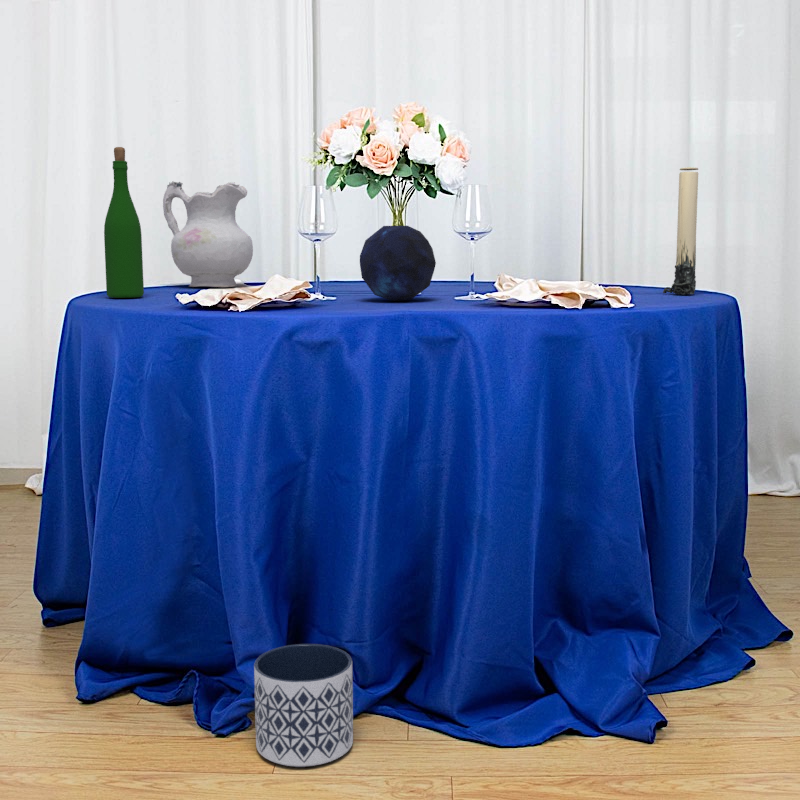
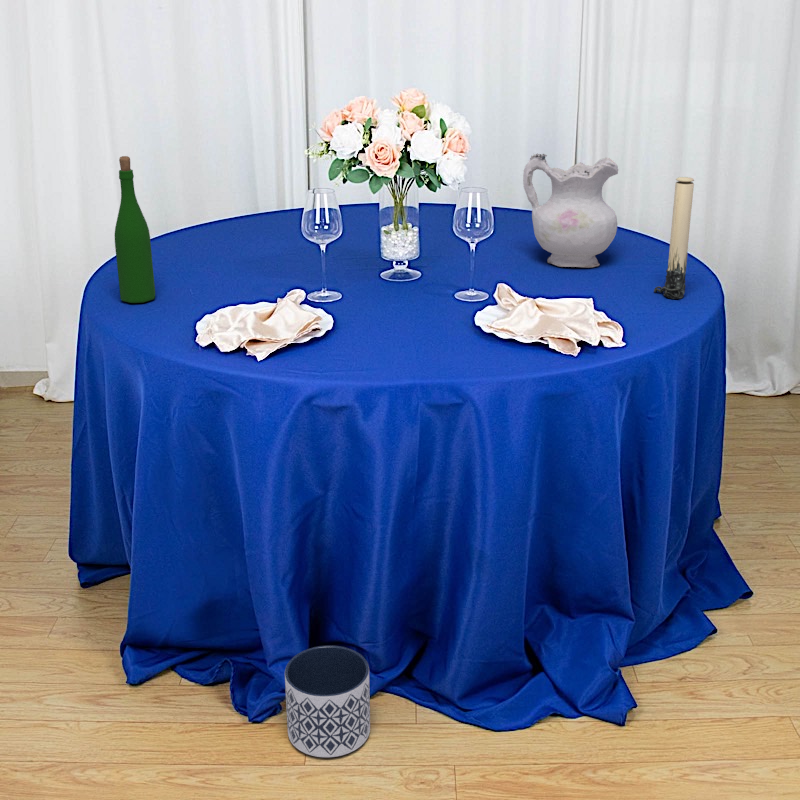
ceramic pitcher: present [163,182,253,287] -> present [523,154,618,268]
decorative orb: present [360,226,436,301] -> none [366,246,439,321]

